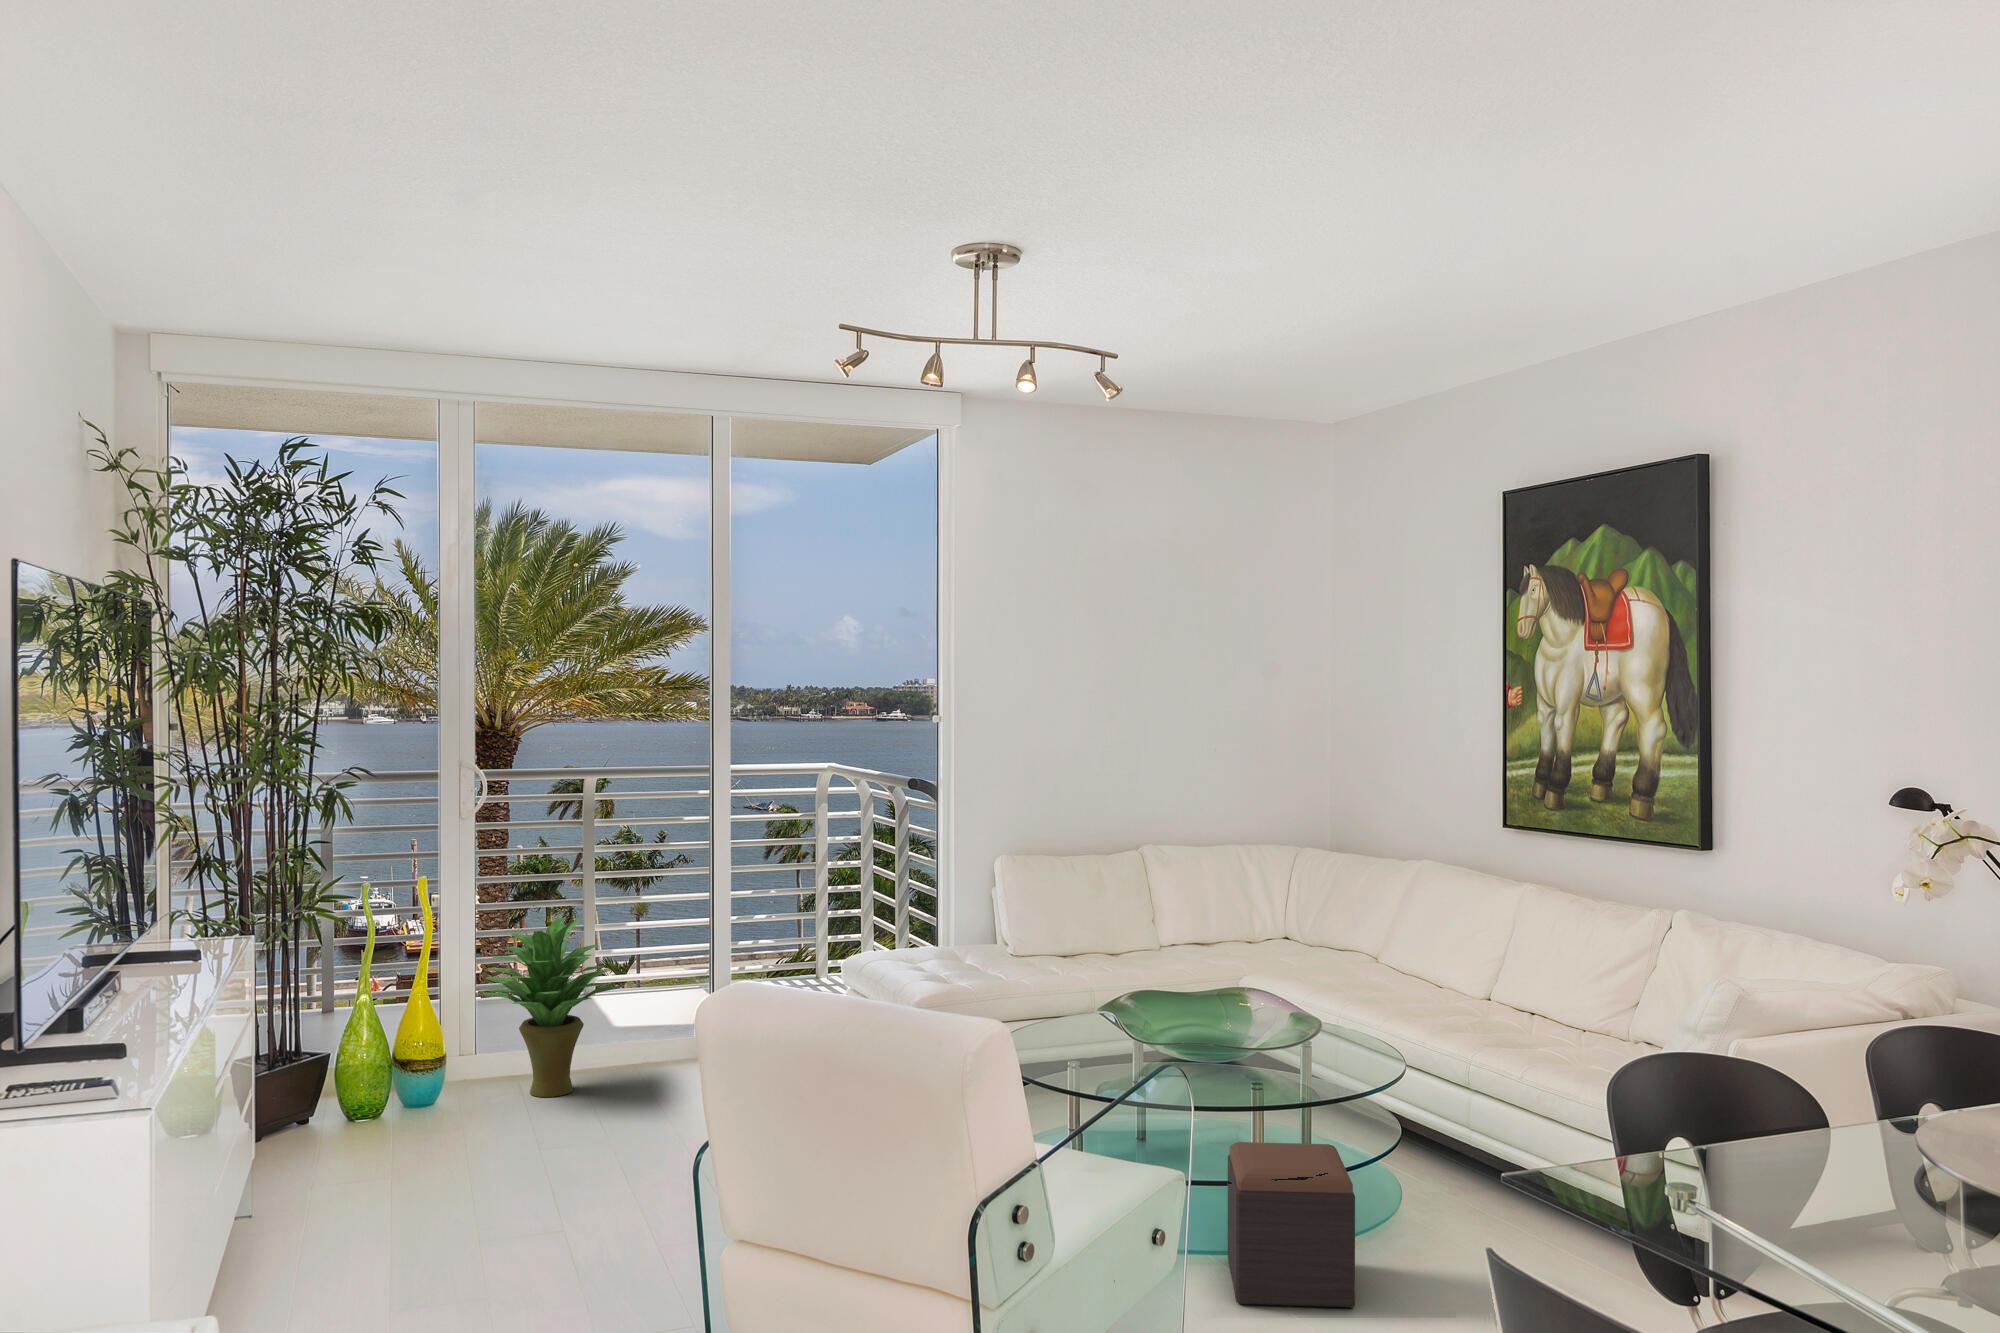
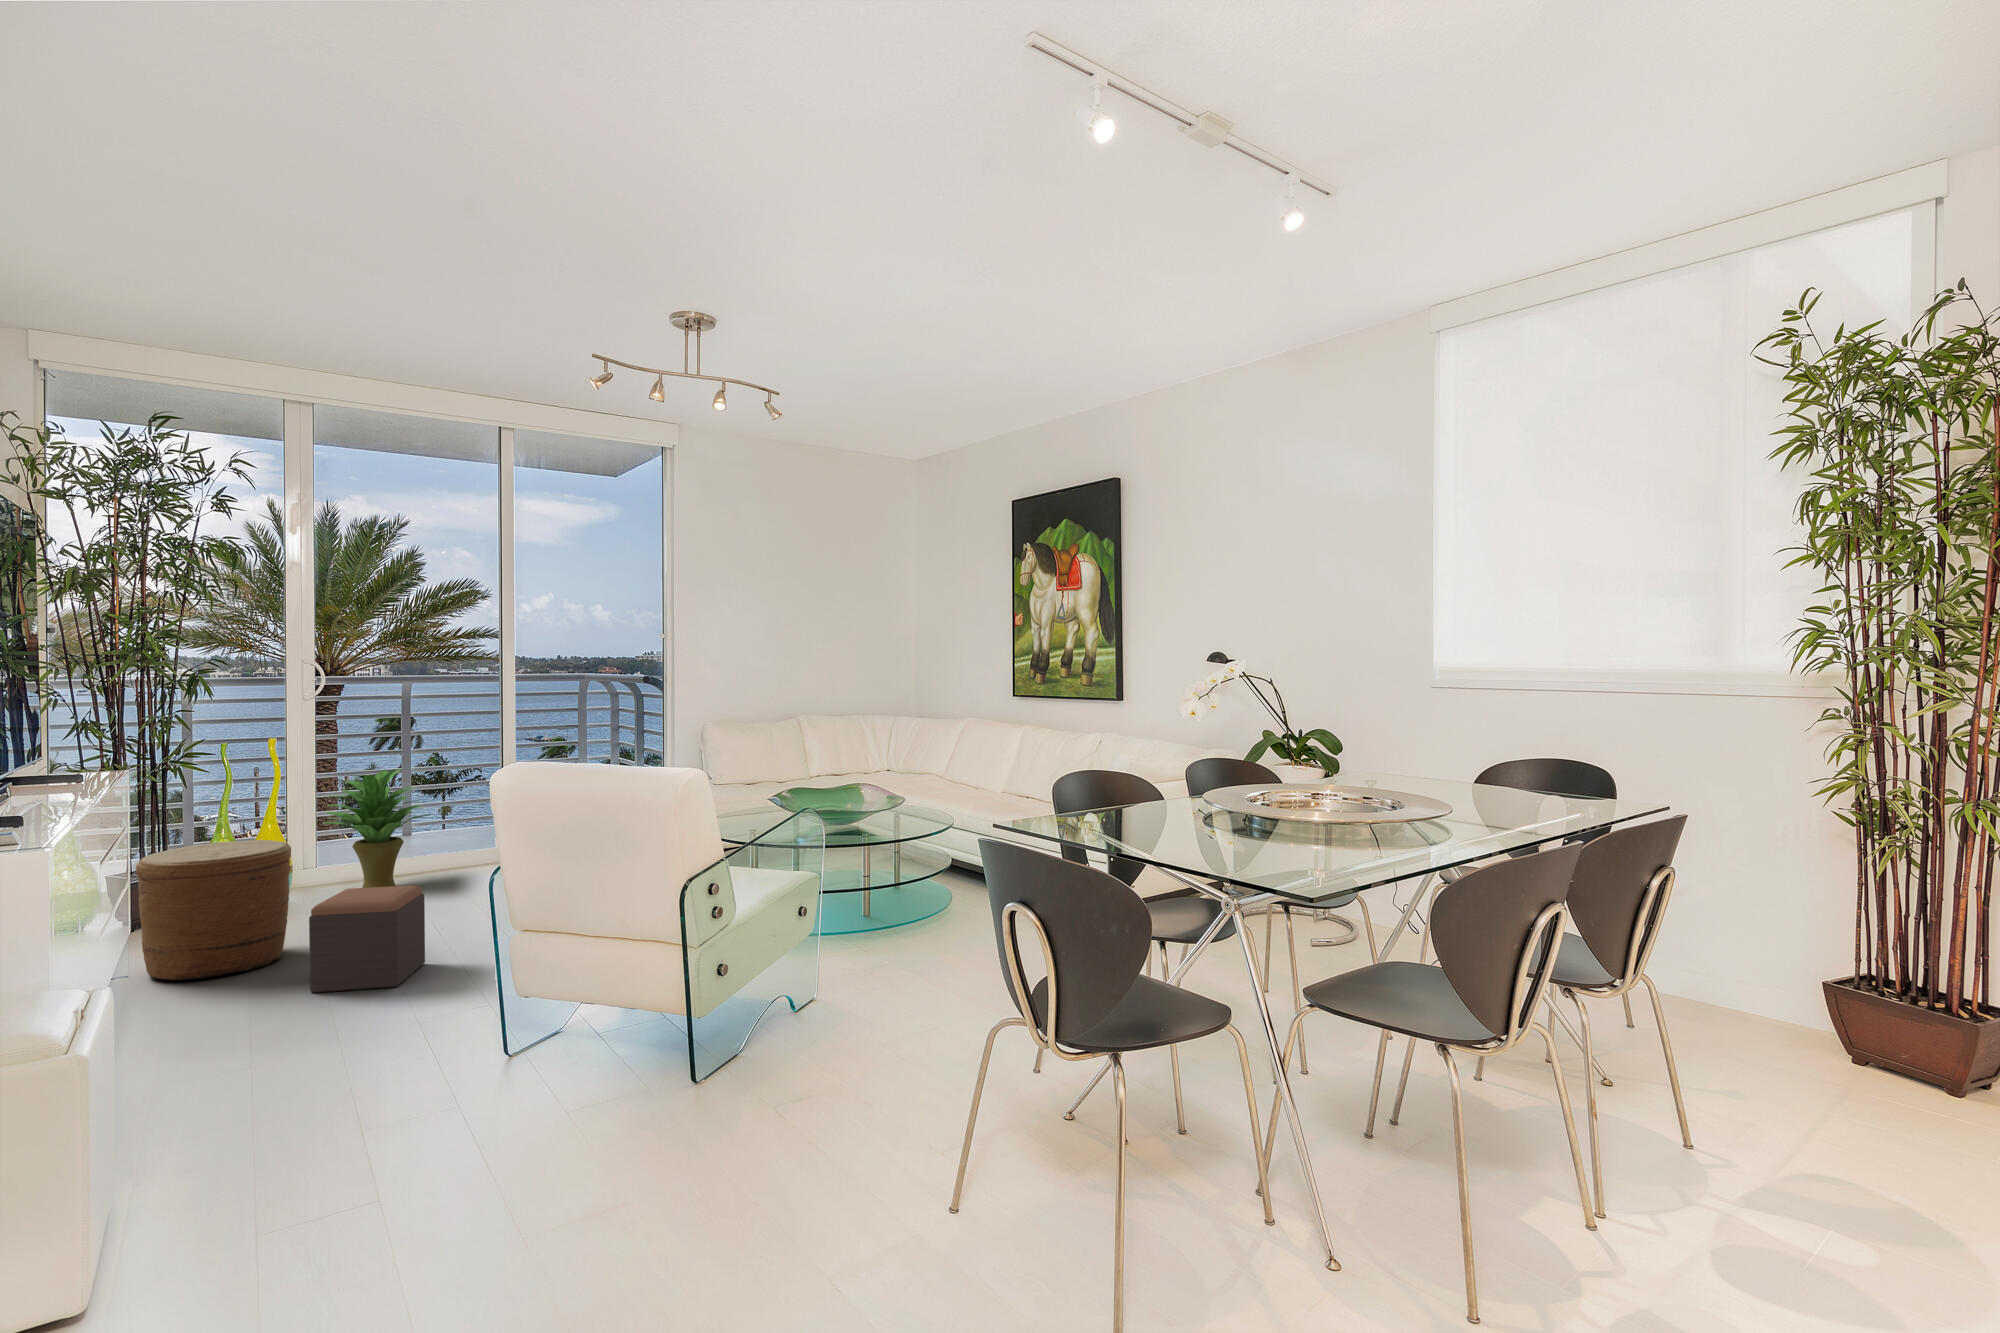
woven basket: none [255,1038,439,1242] -> present [136,840,291,980]
footstool: present [1228,1142,1355,1308] -> present [309,885,425,993]

